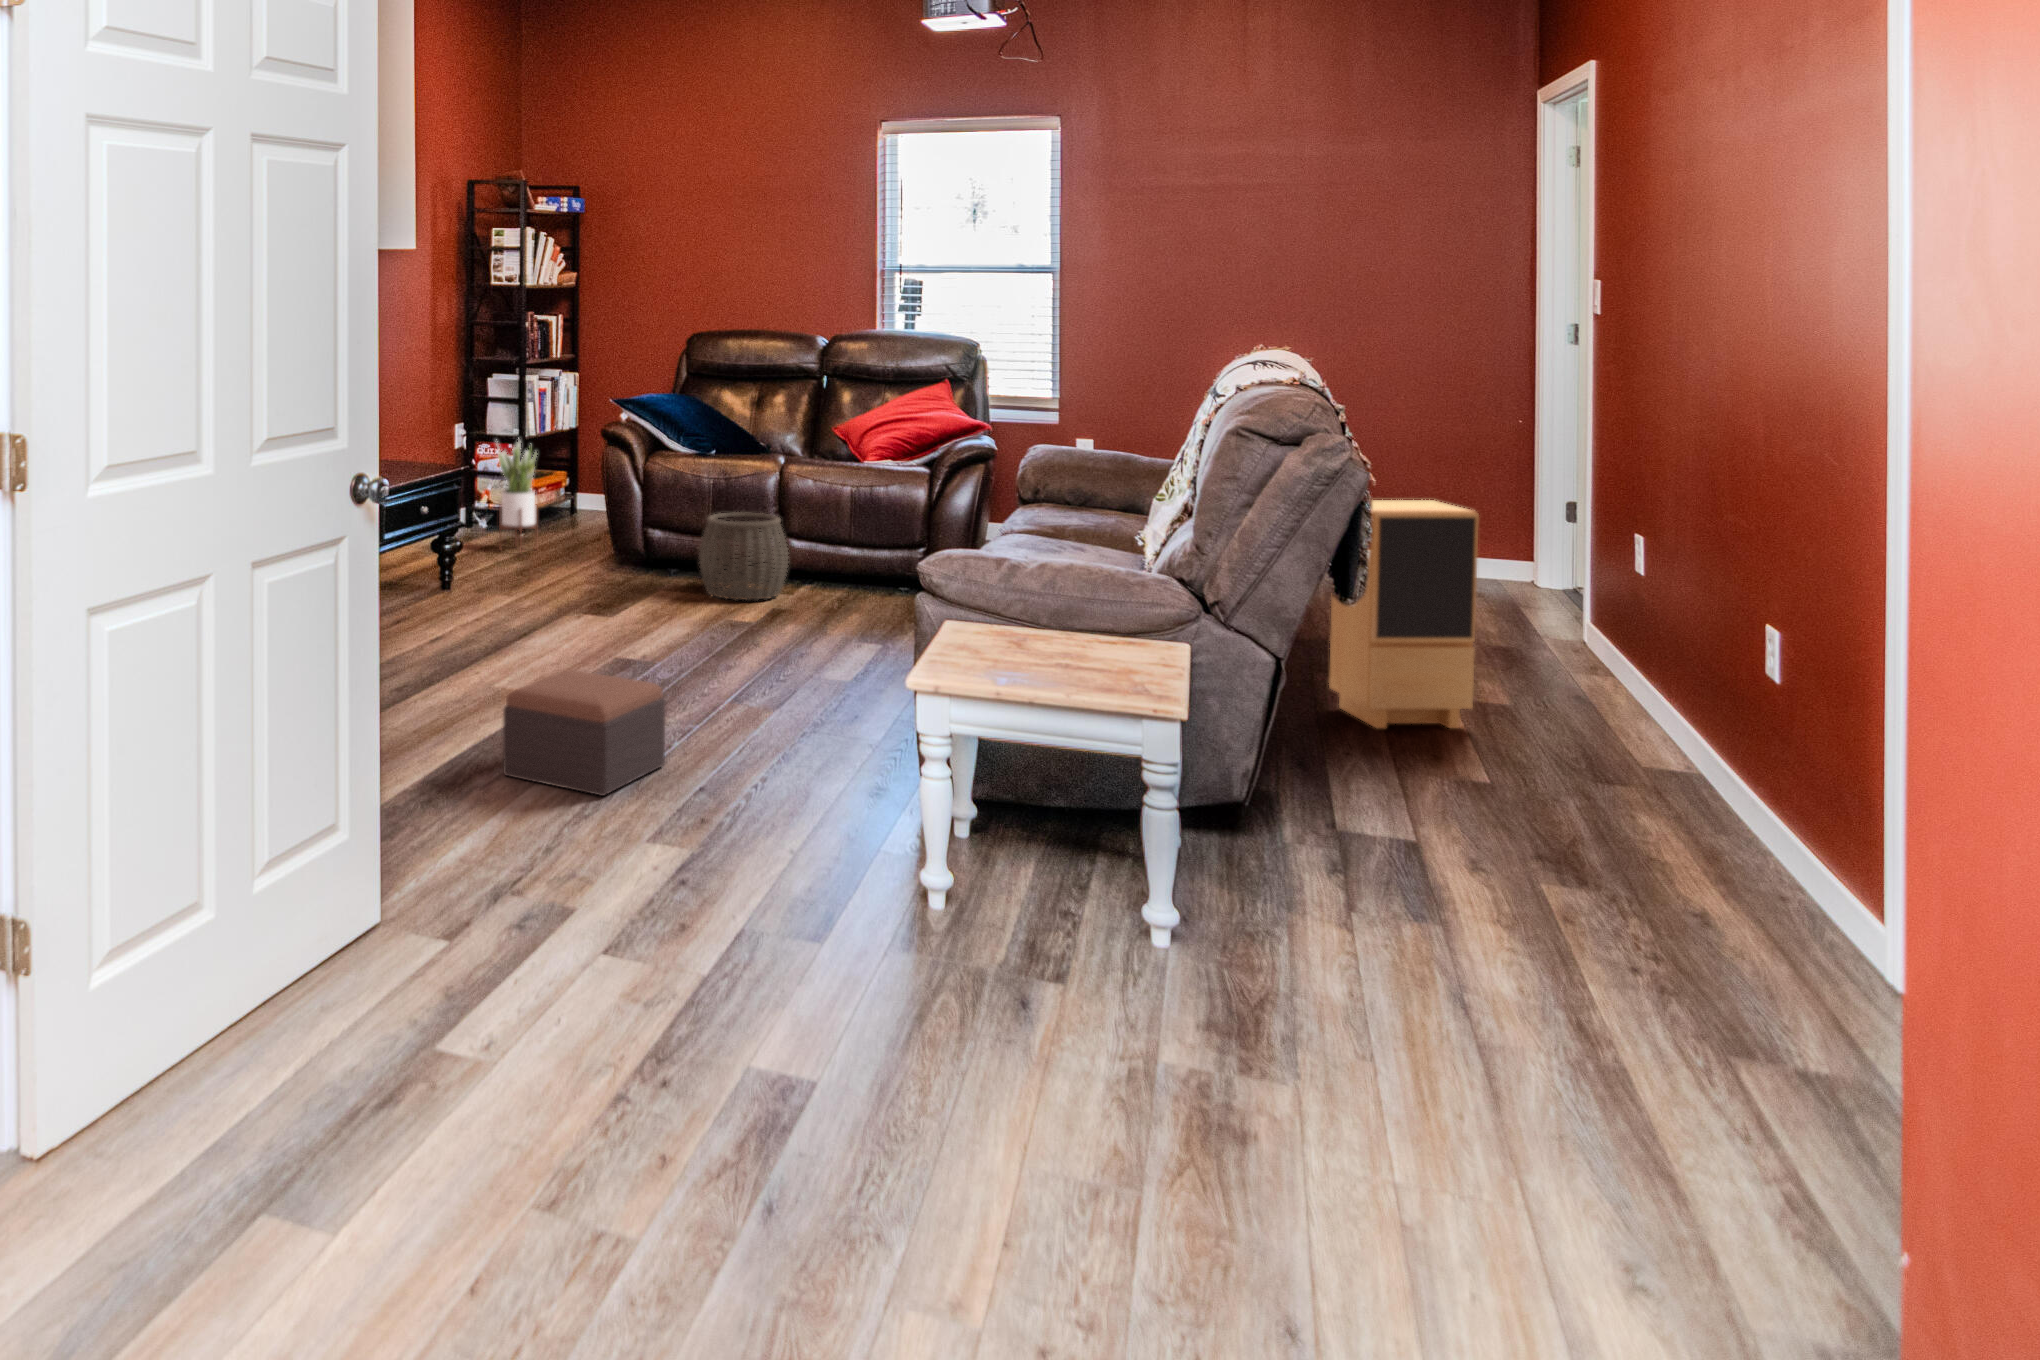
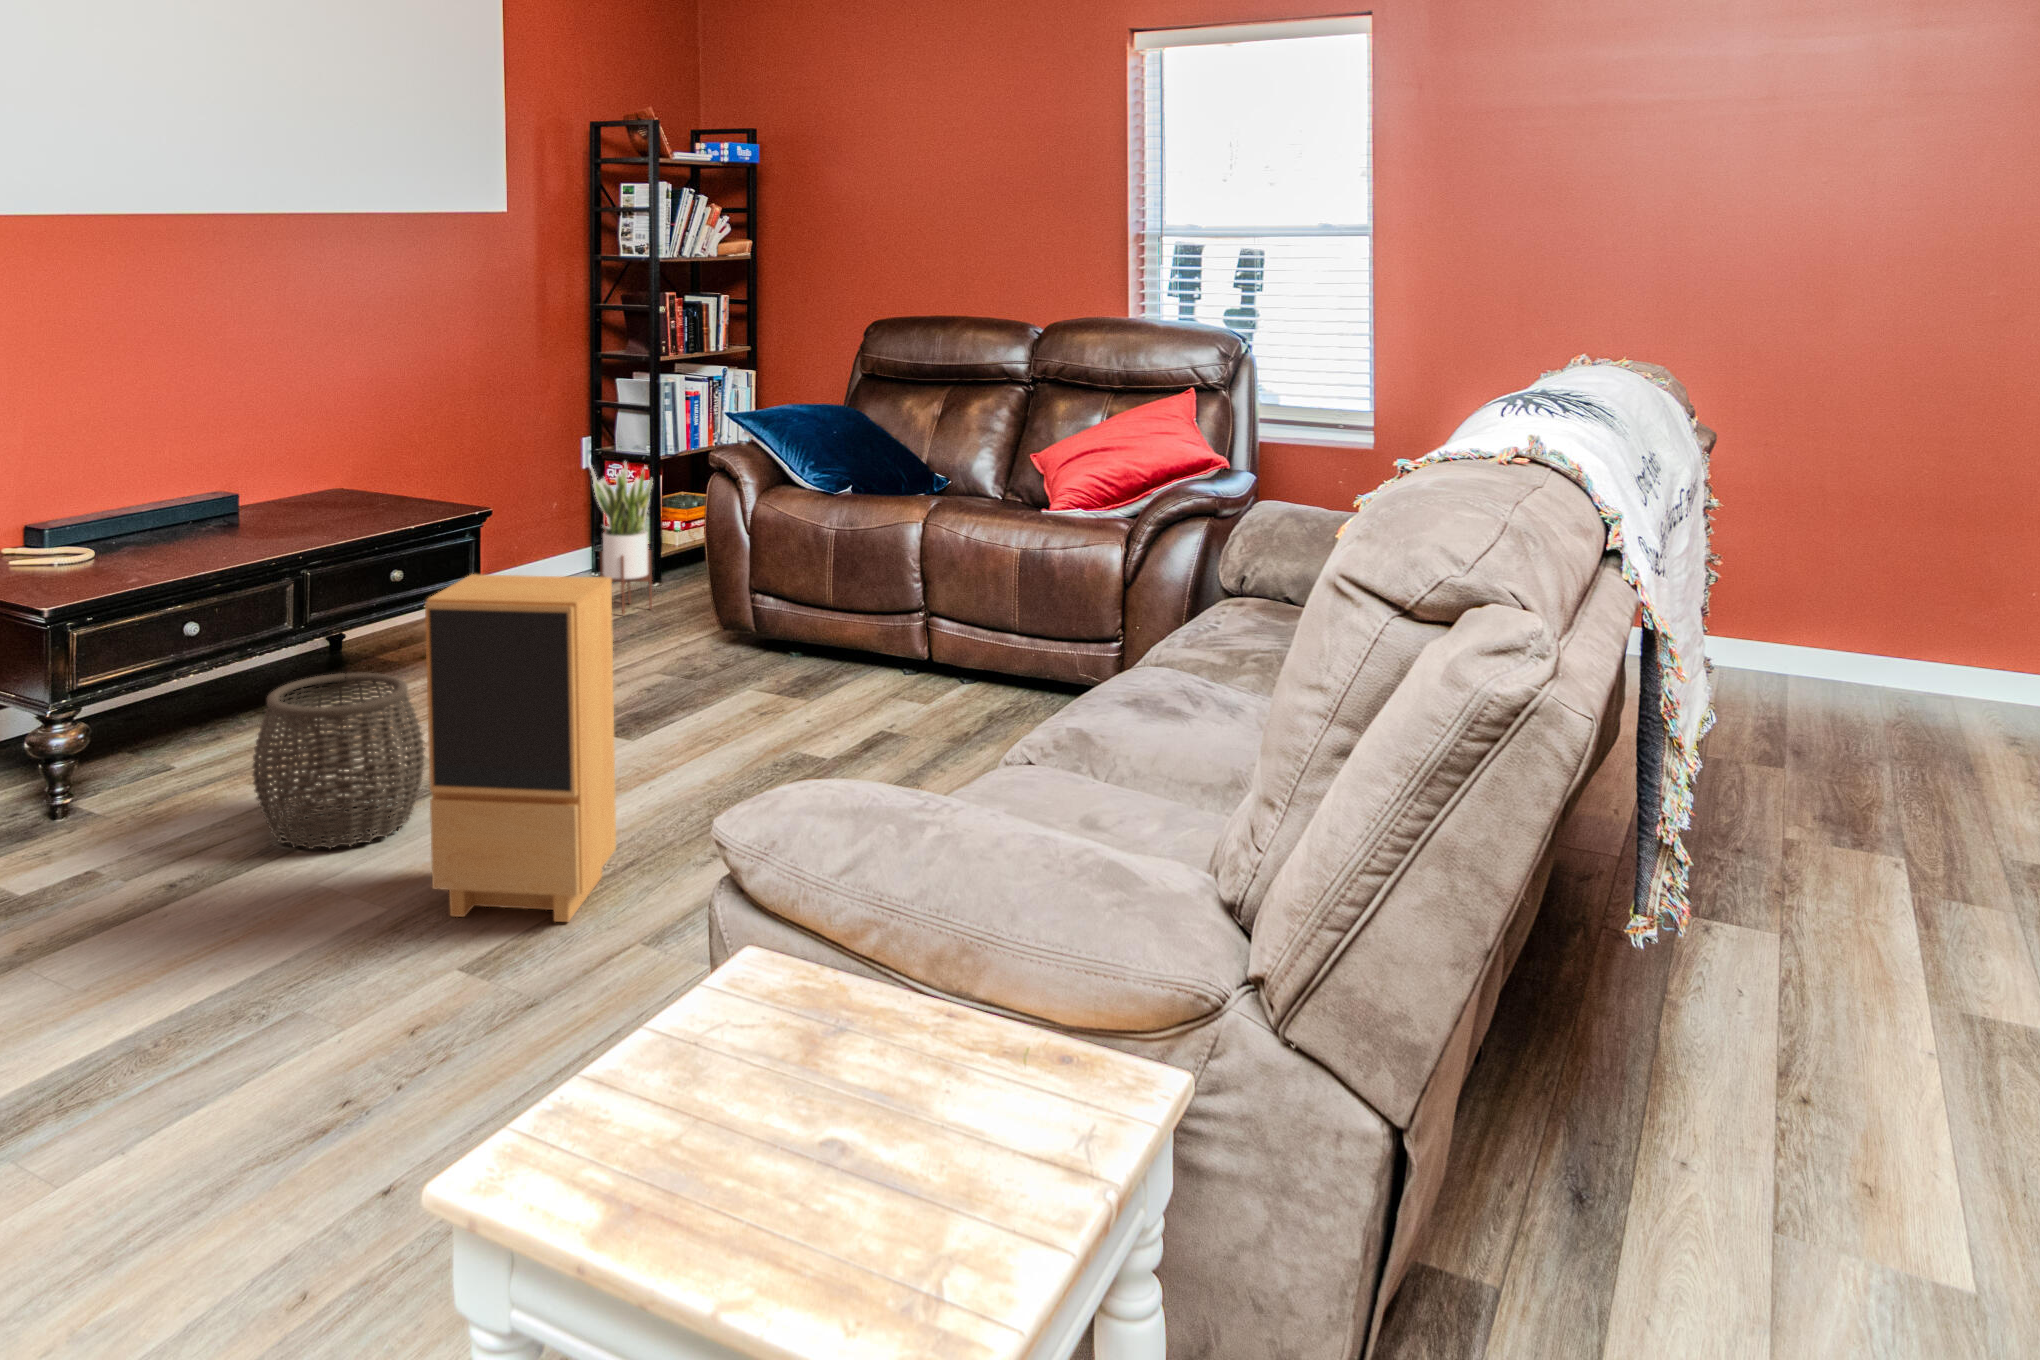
speaker: present [1329,500,1479,728] -> present [425,574,616,922]
woven basket: present [699,512,789,601] -> present [252,673,425,849]
footstool: present [503,670,665,796] -> none [31,936,341,1226]

